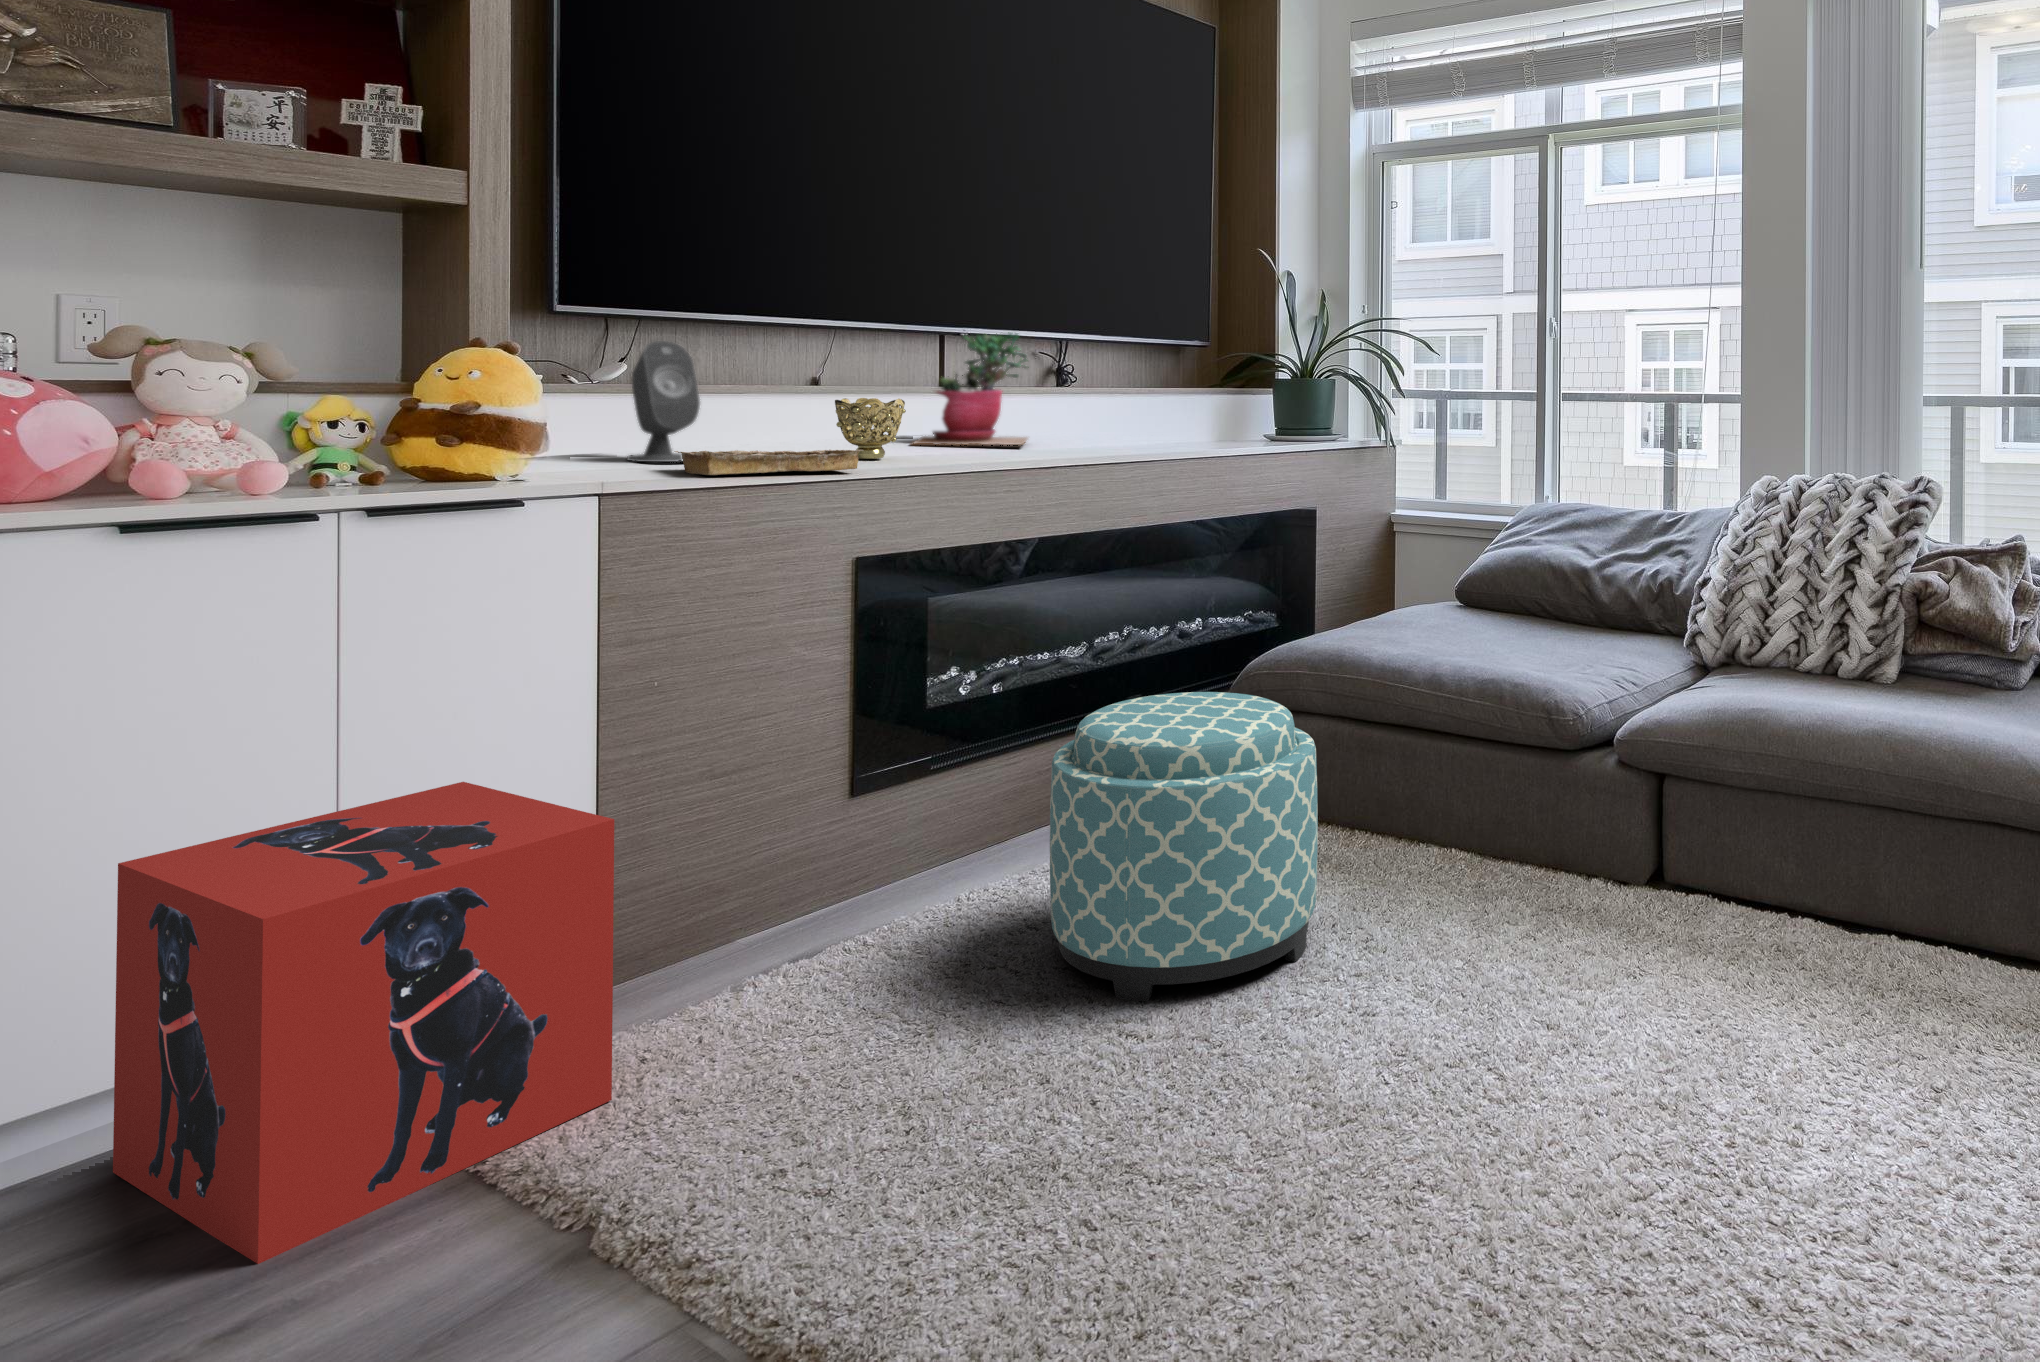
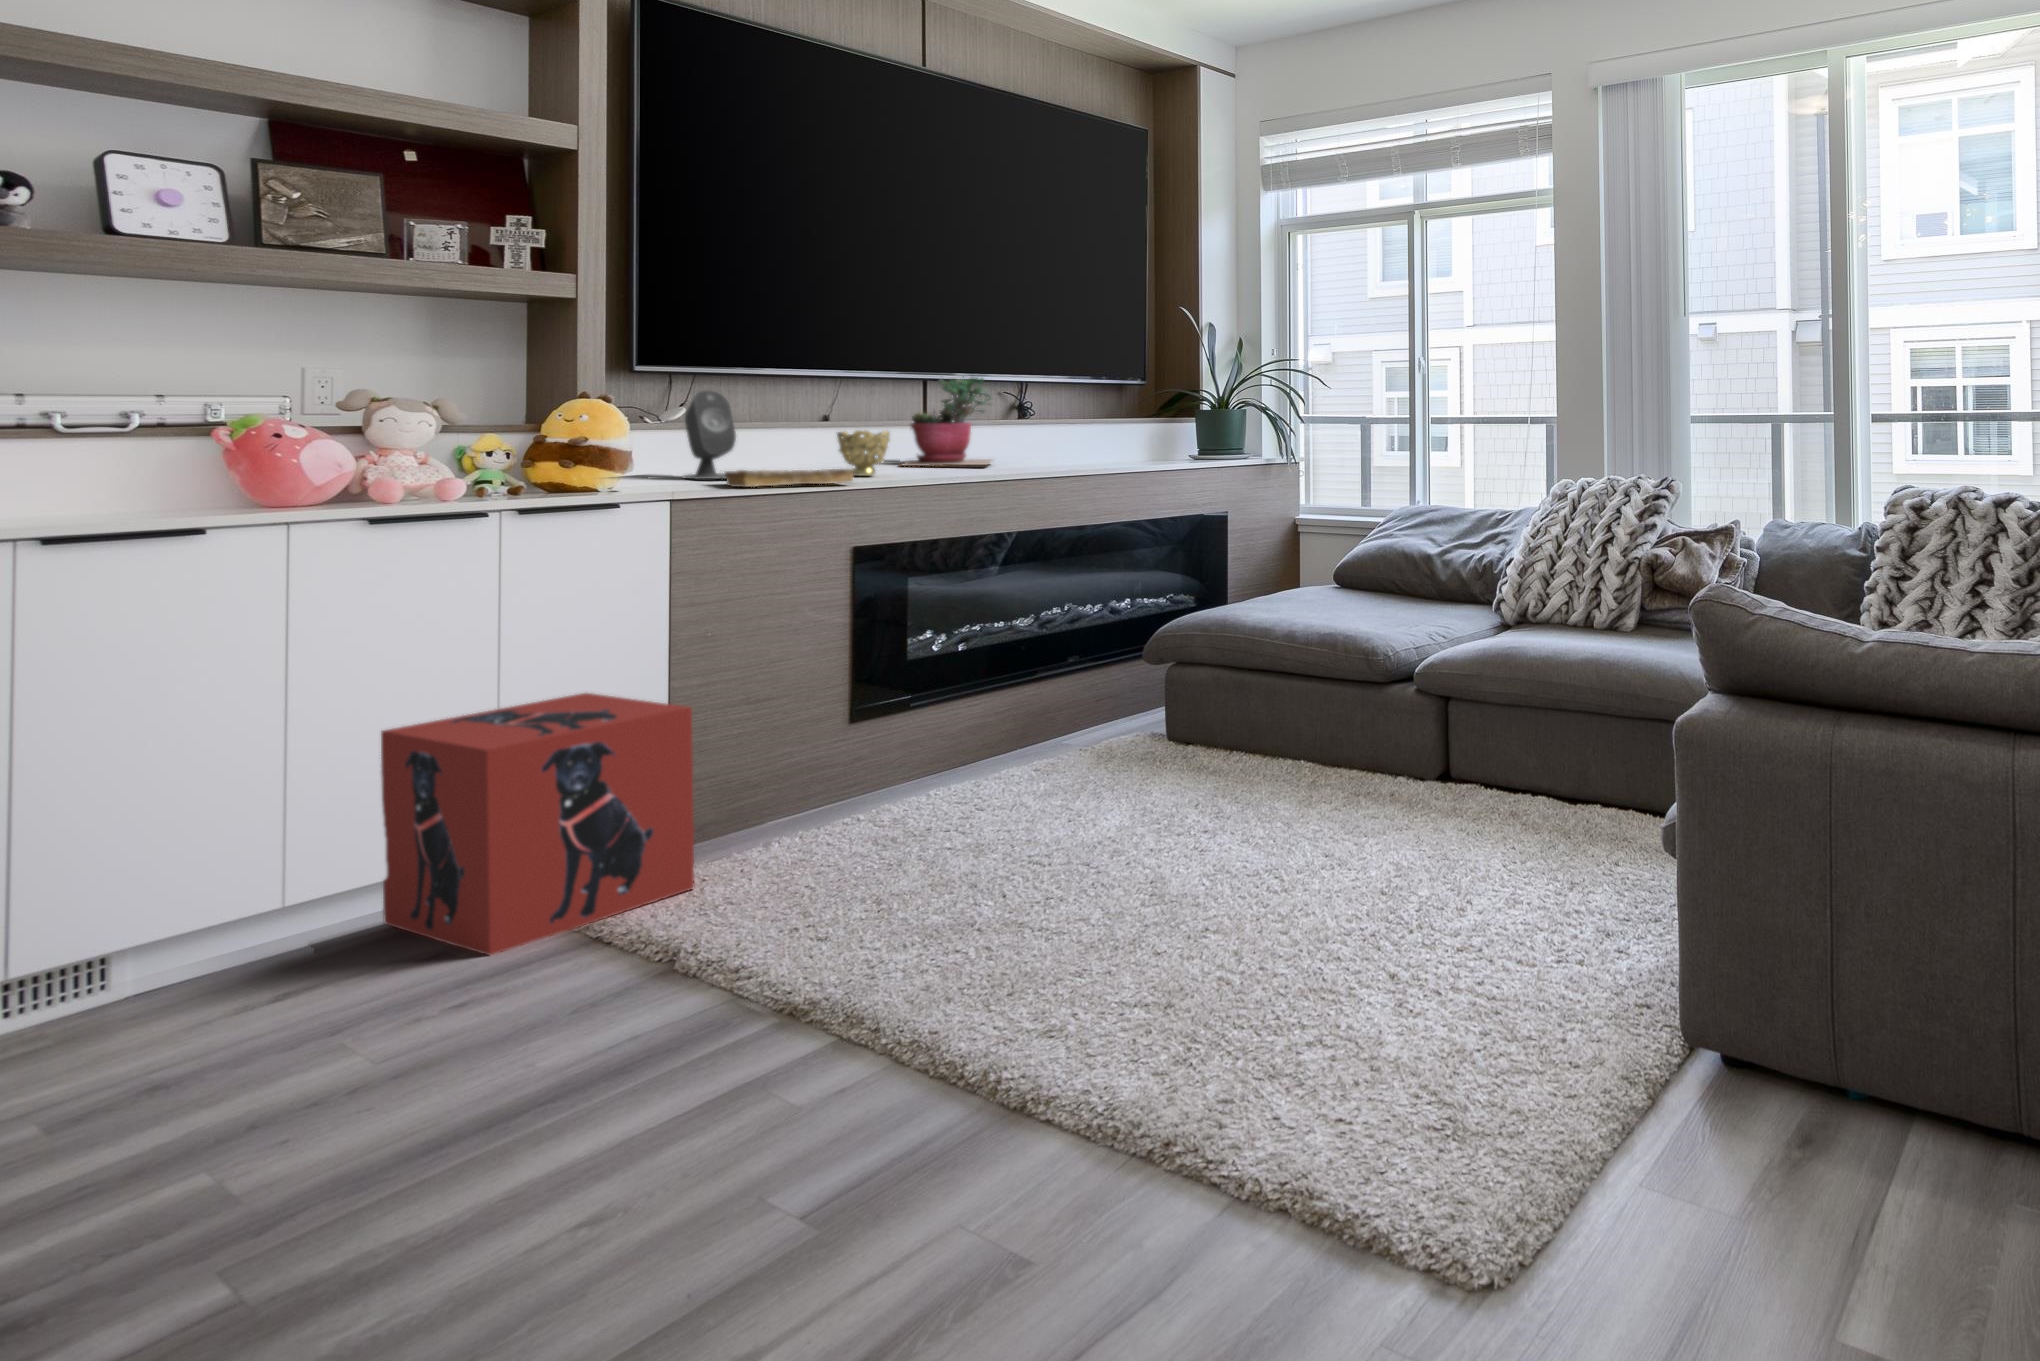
ottoman: present [1050,692,1318,1001] -> none [992,638,1183,839]

